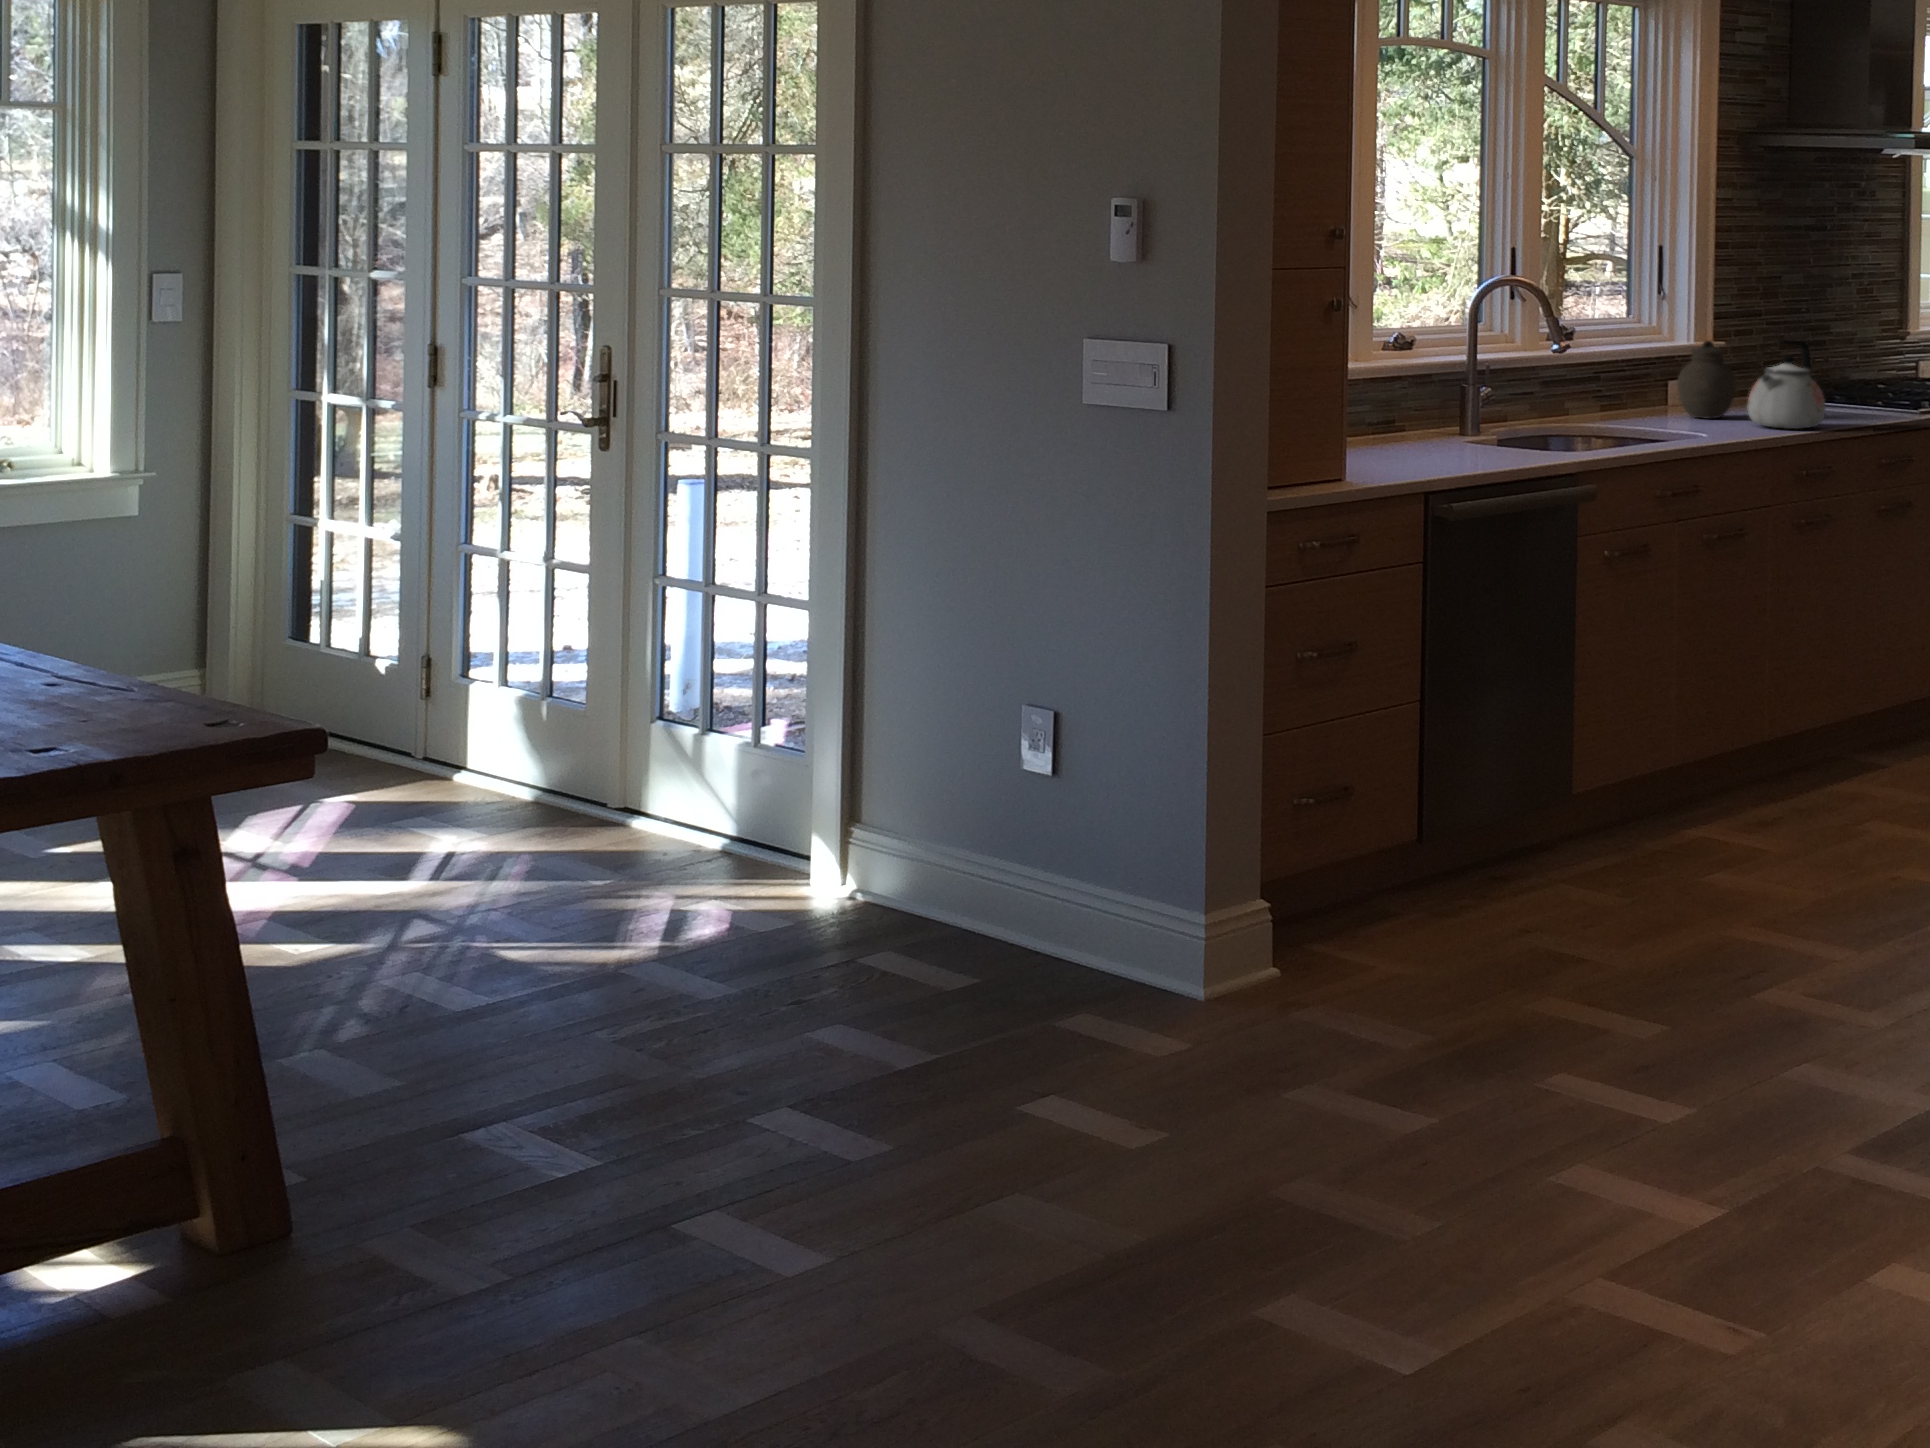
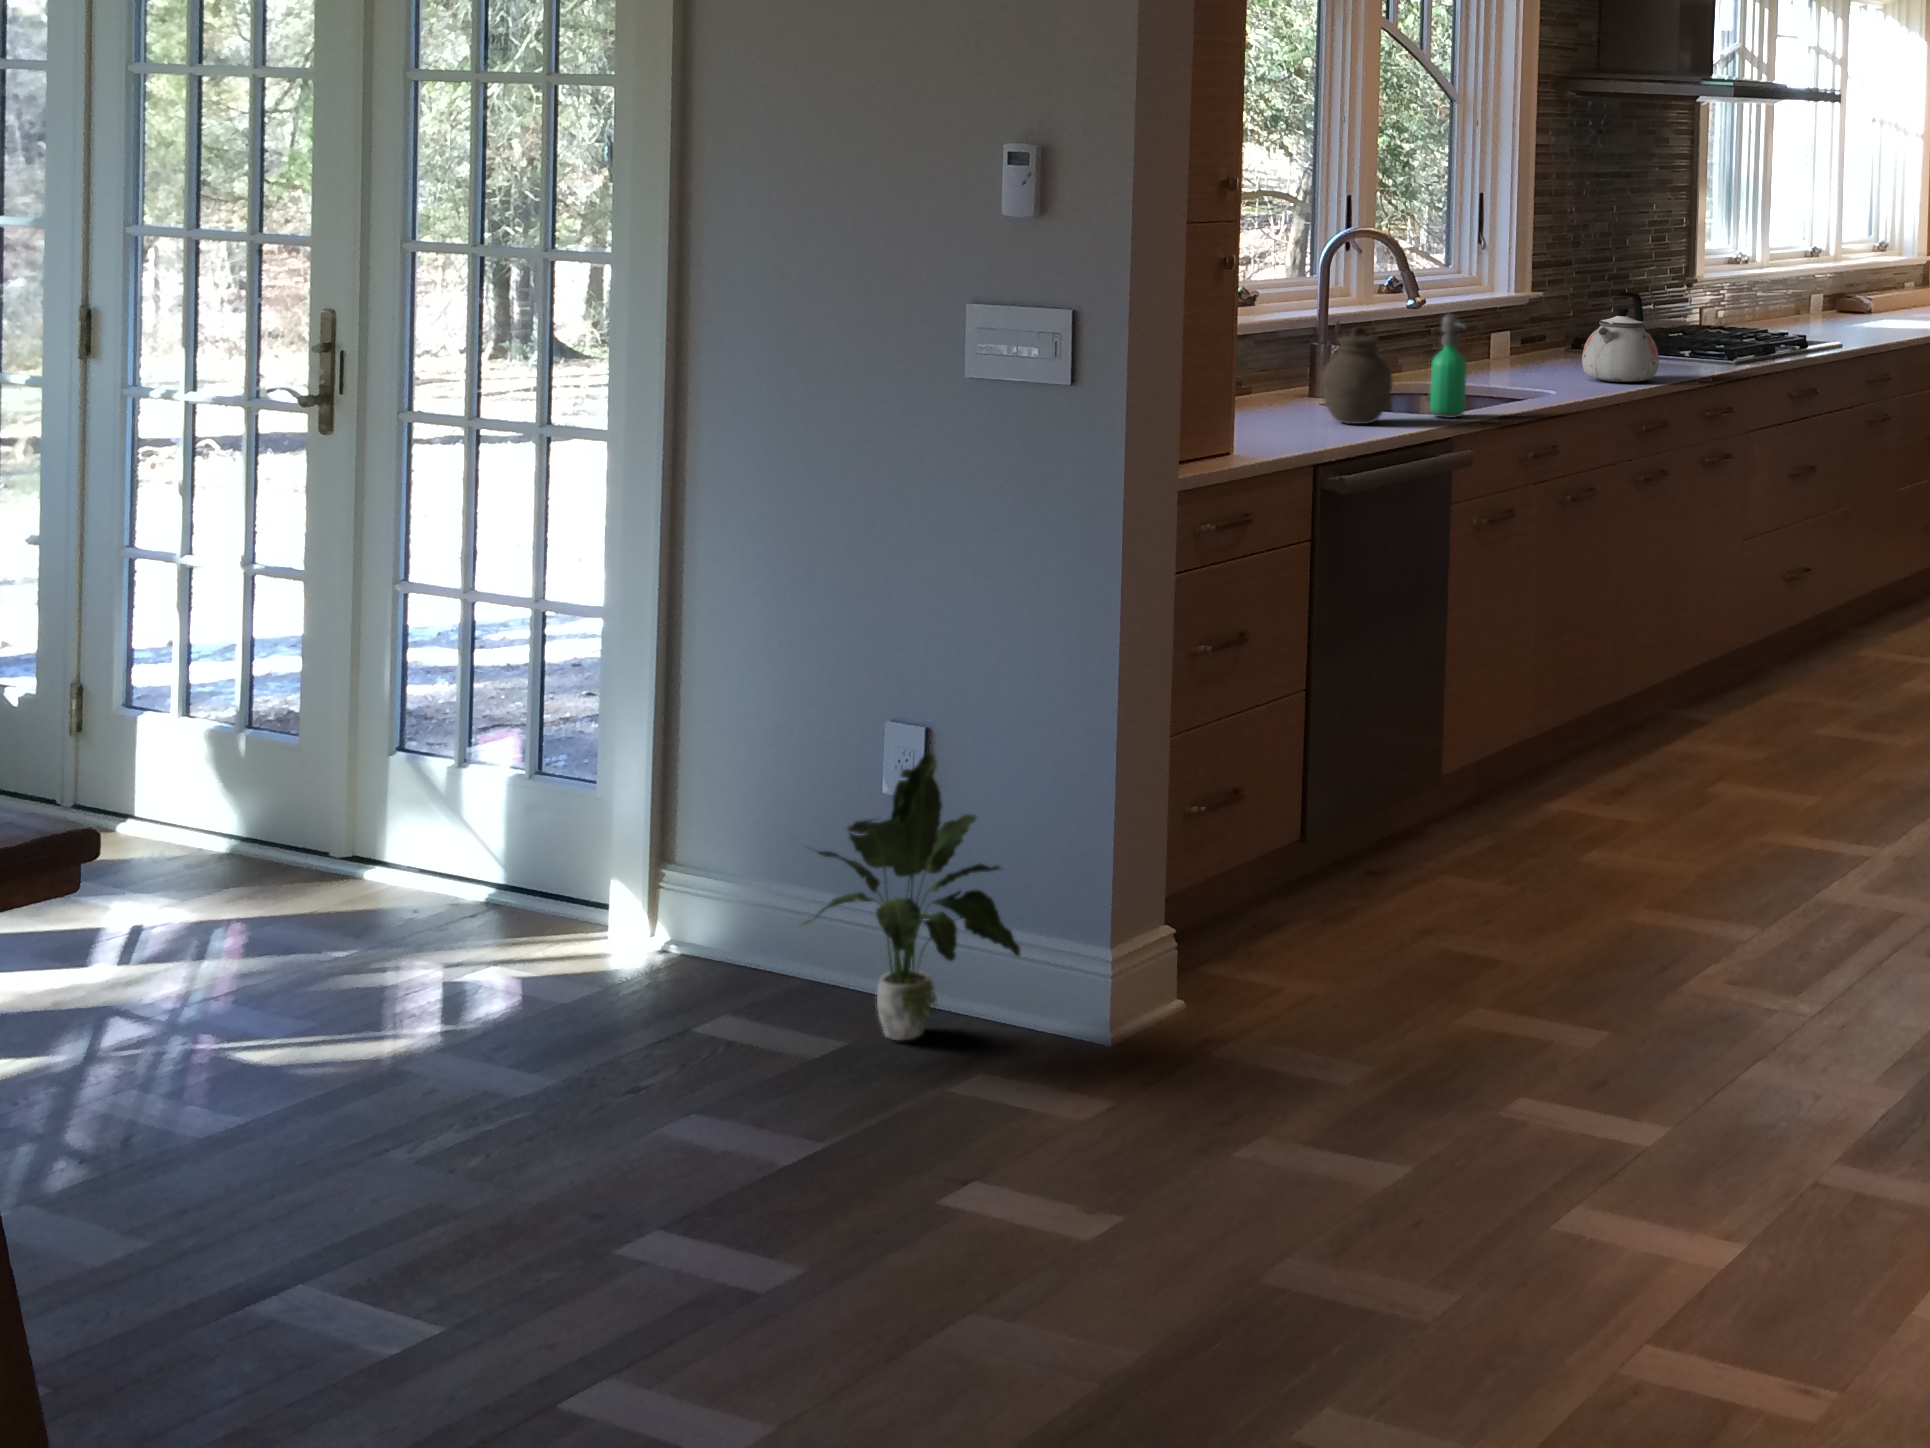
jar: present [1677,341,1736,419] -> present [1321,327,1393,424]
soap dispenser: none [1569,357,1604,456] -> present [1430,314,1467,418]
potted plant: none [940,733,1133,987] -> present [804,753,1021,1040]

